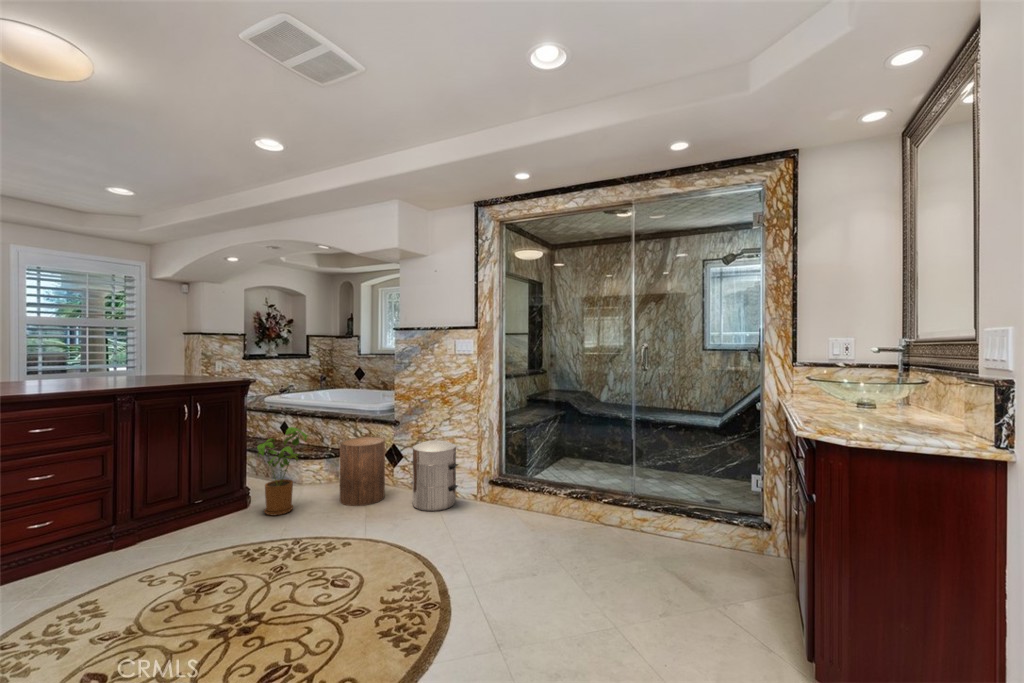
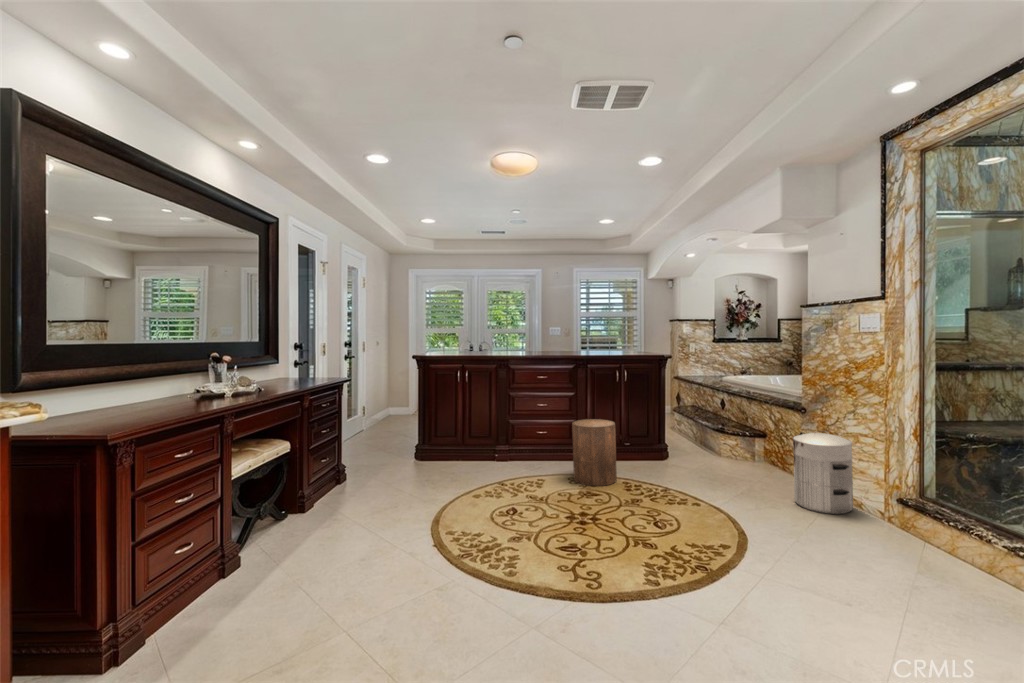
house plant: present [257,427,308,515] -> none [663,399,706,471]
stool: present [340,437,385,506] -> present [572,419,617,486]

